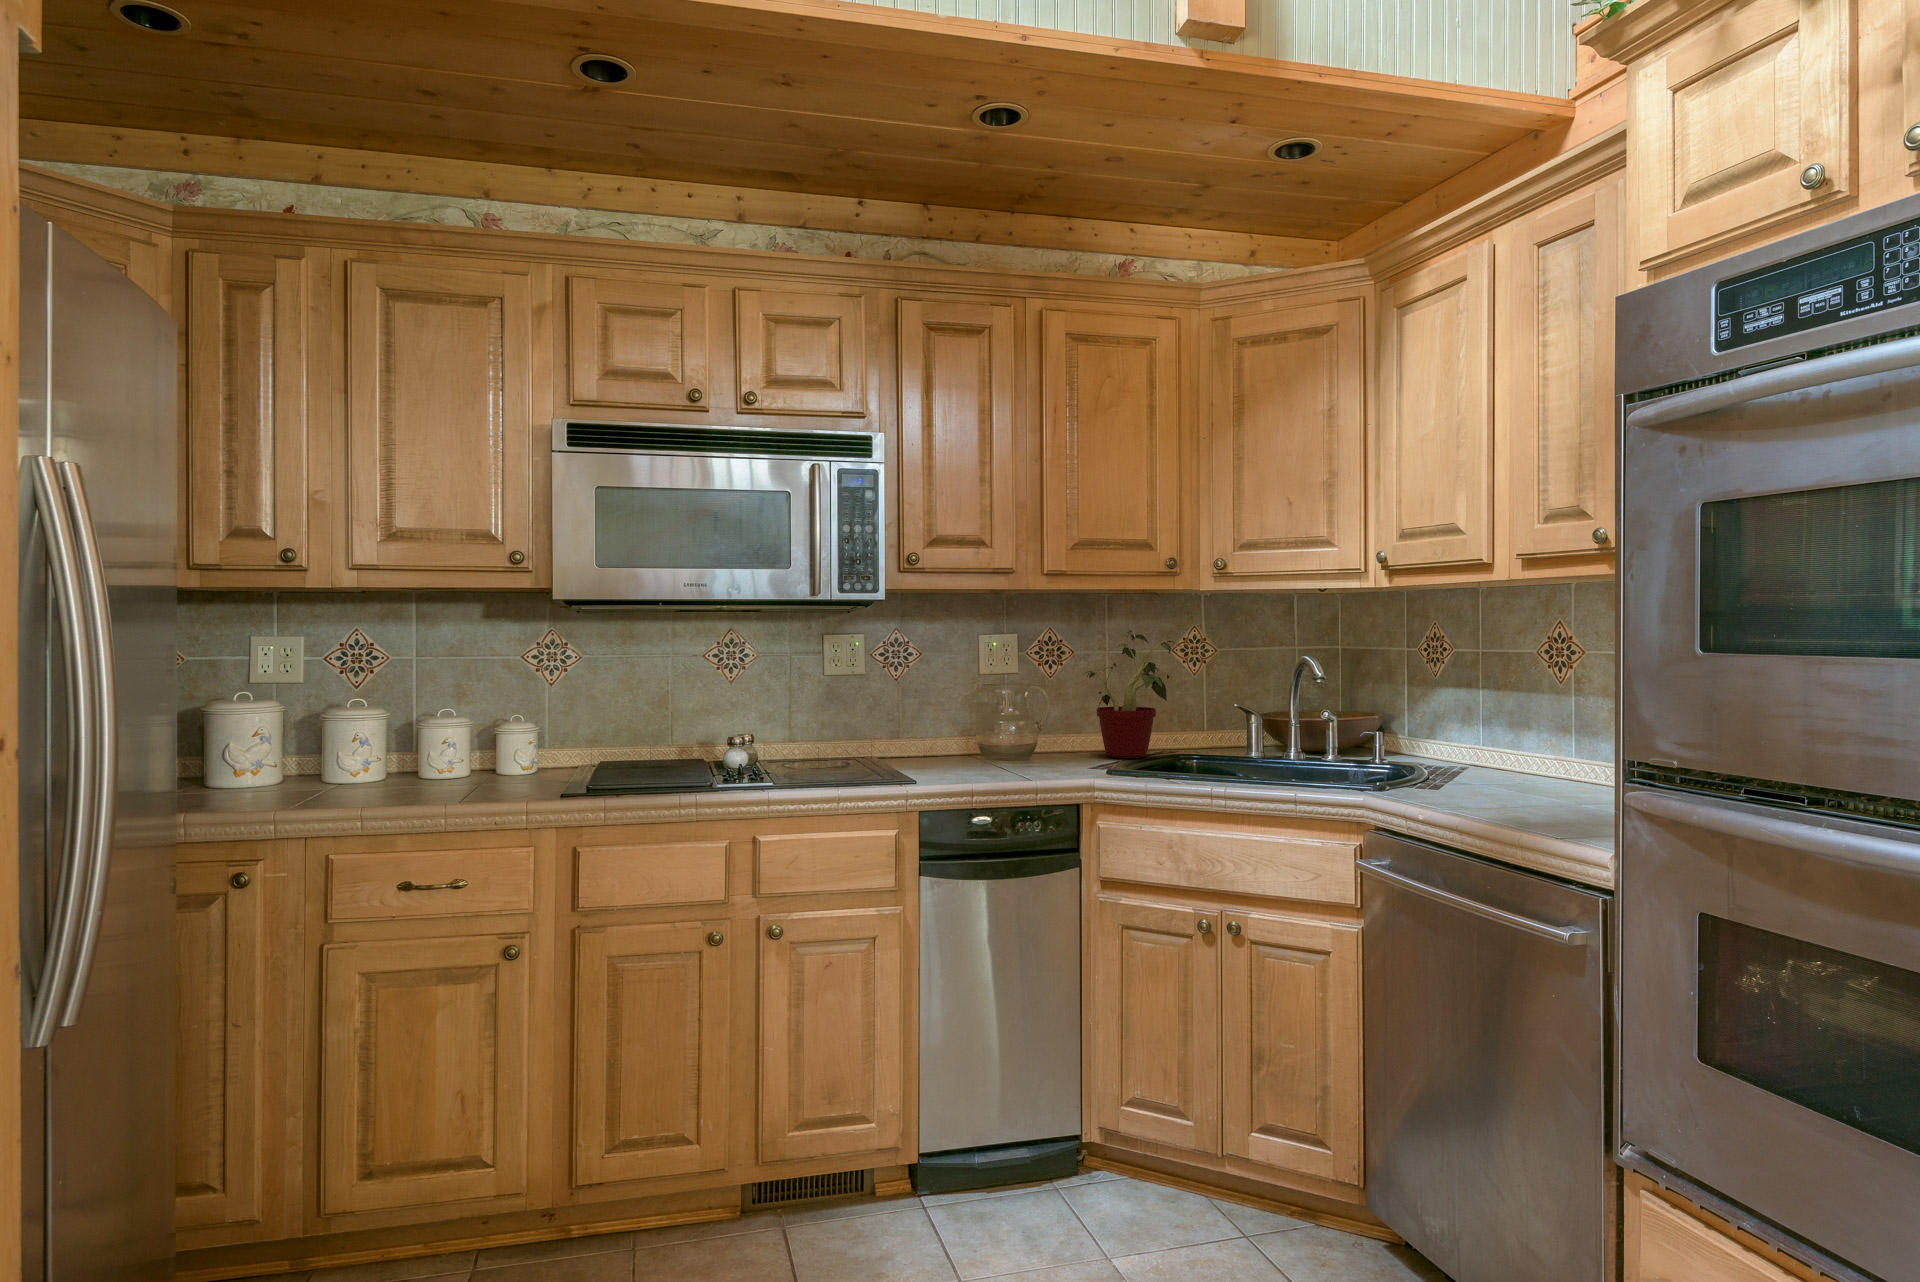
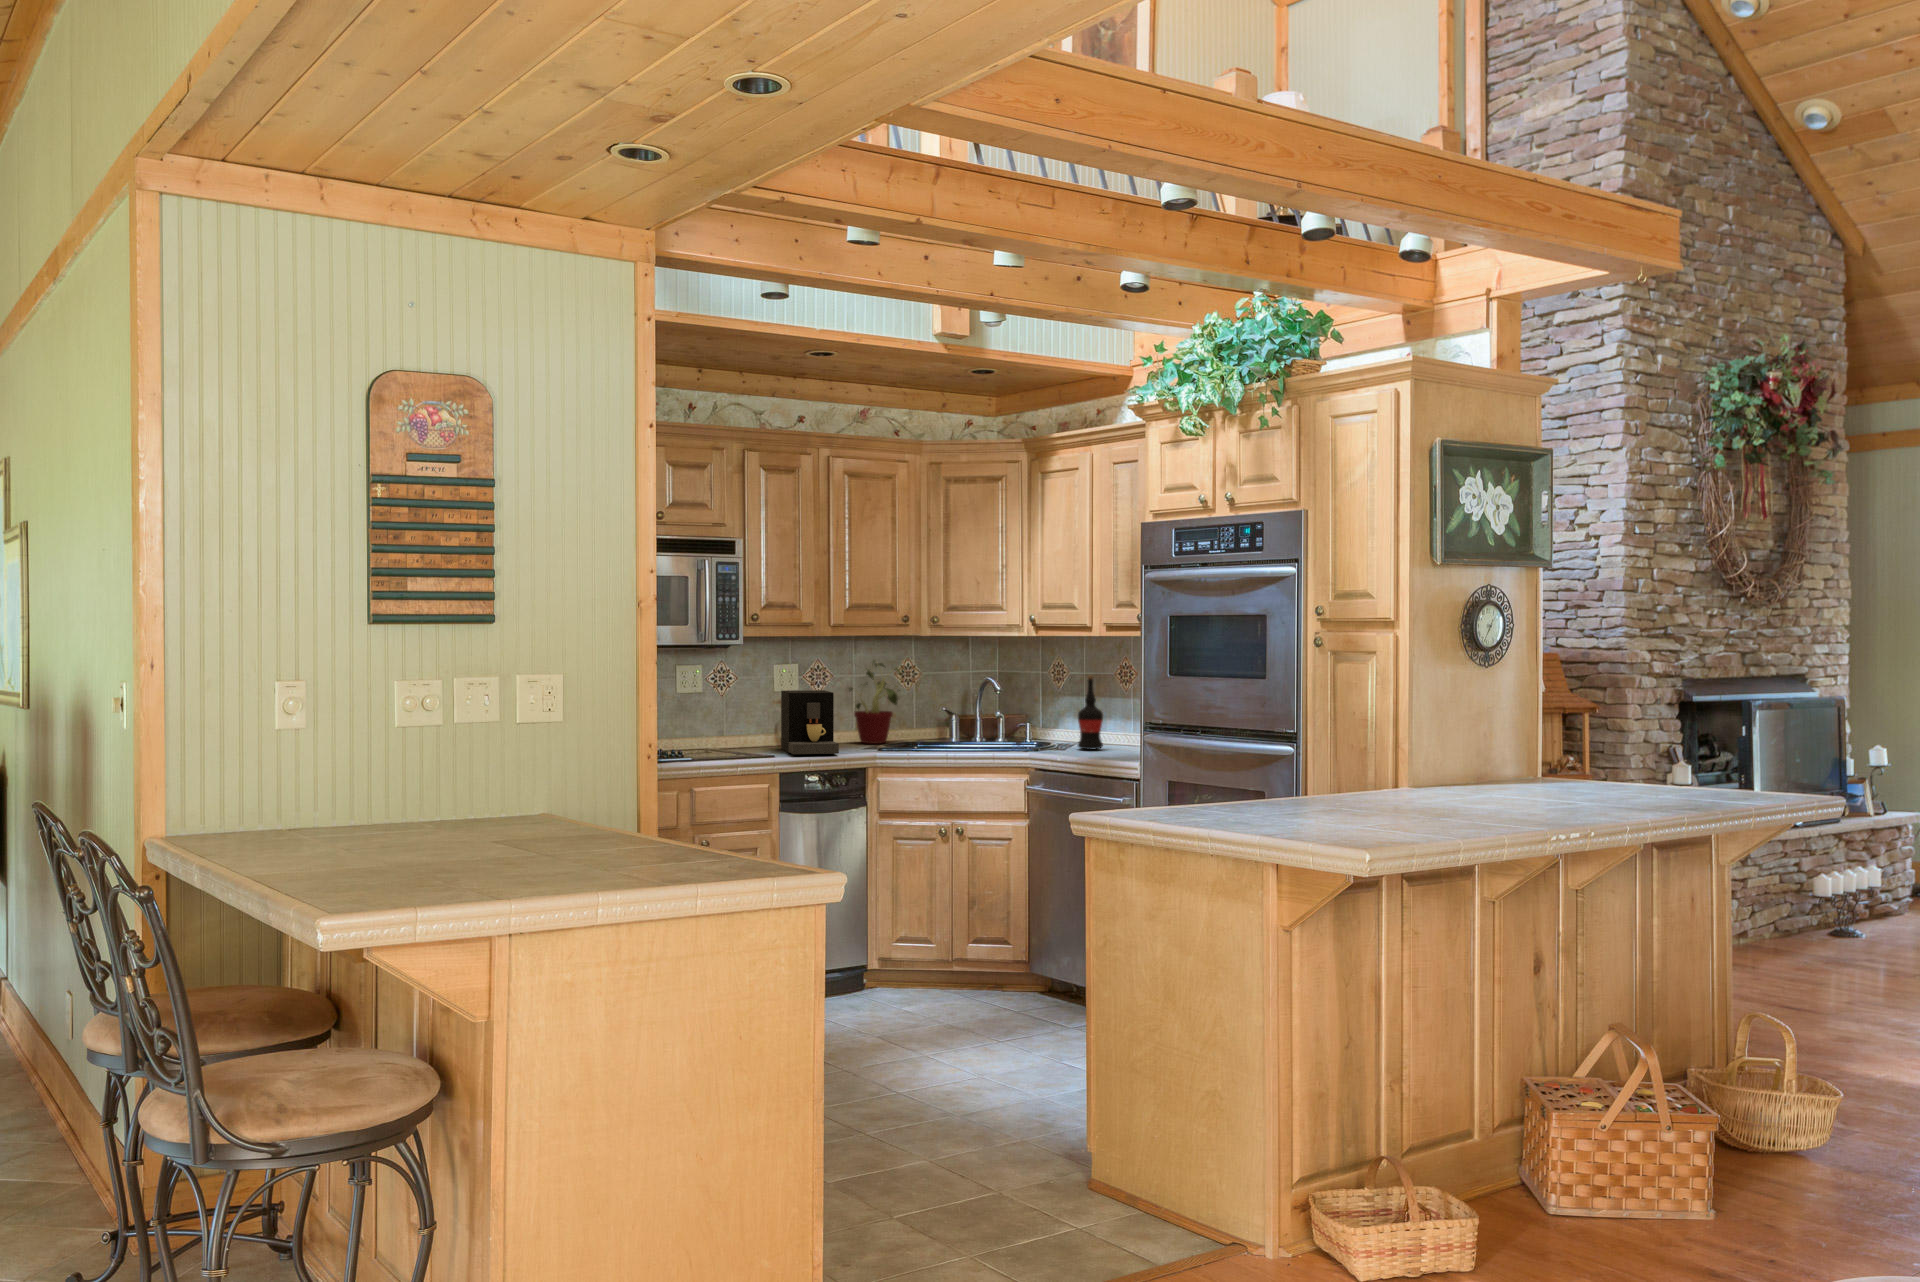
wine bottle: none [1465,655,1515,786] -> present [1078,676,1103,750]
coffee maker: none [958,675,1040,780] -> present [781,690,839,754]

